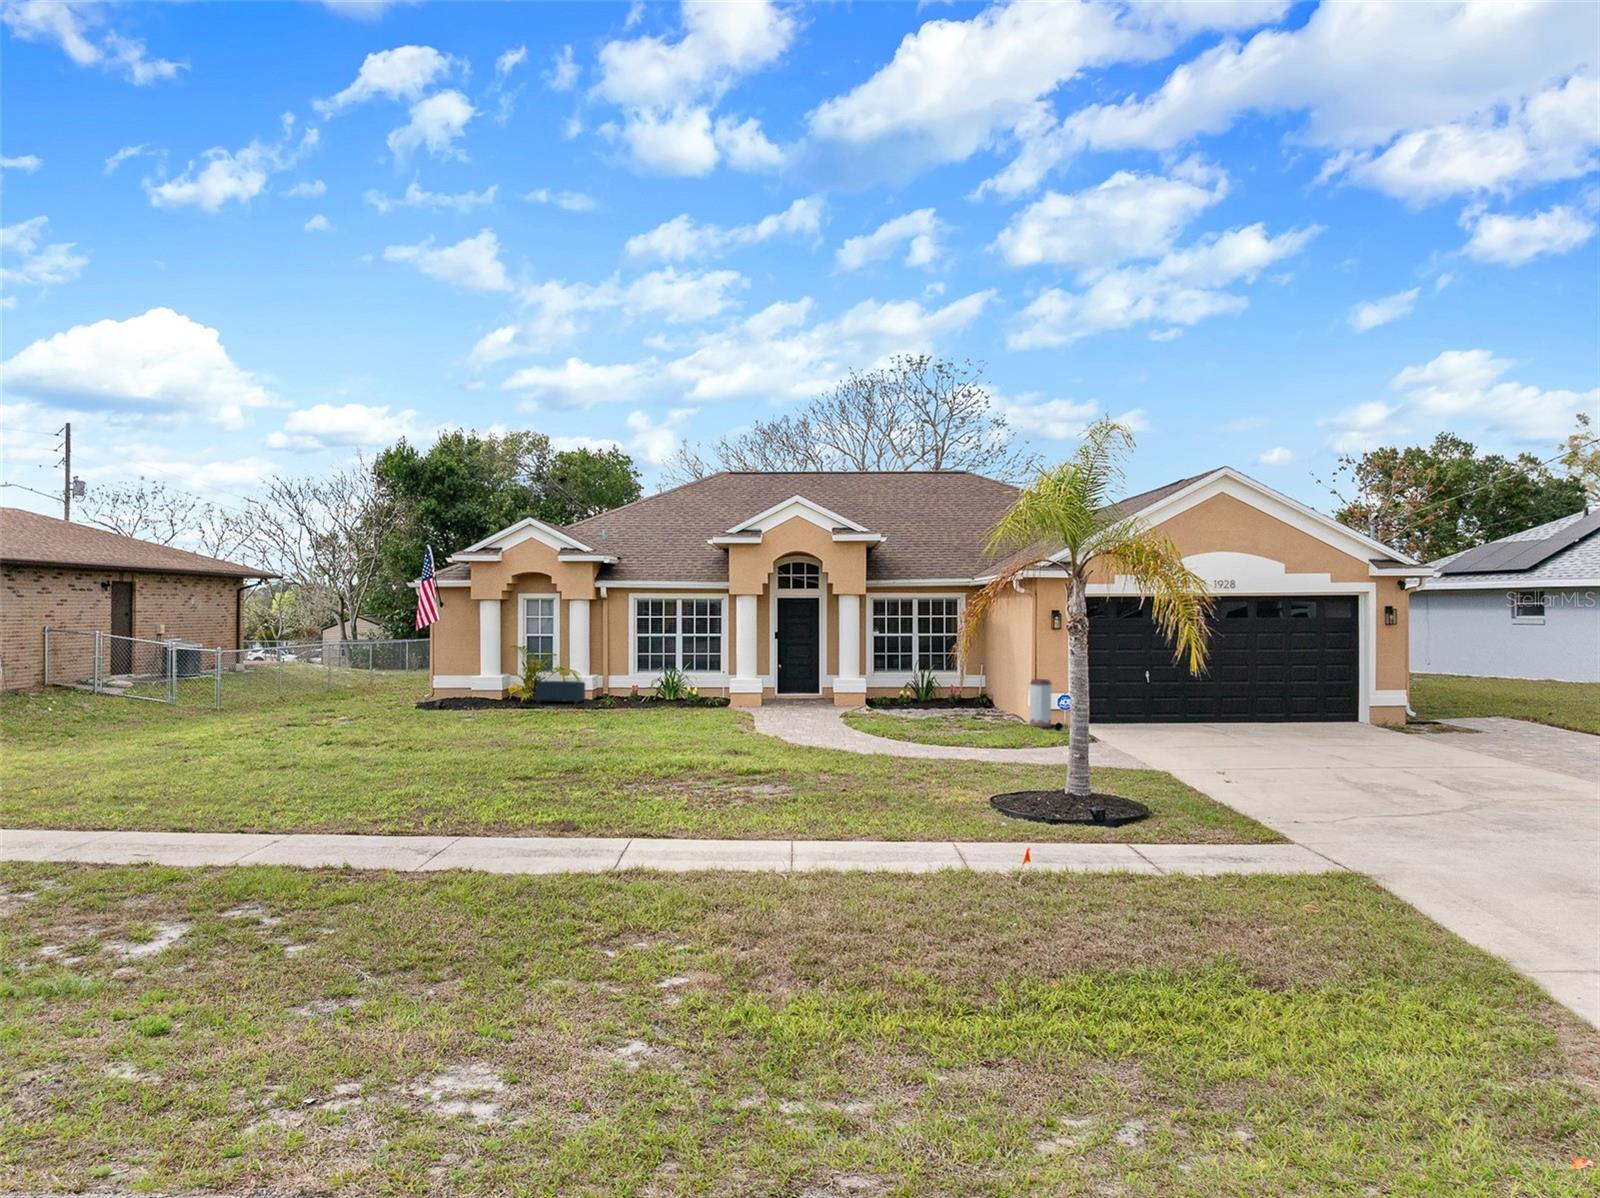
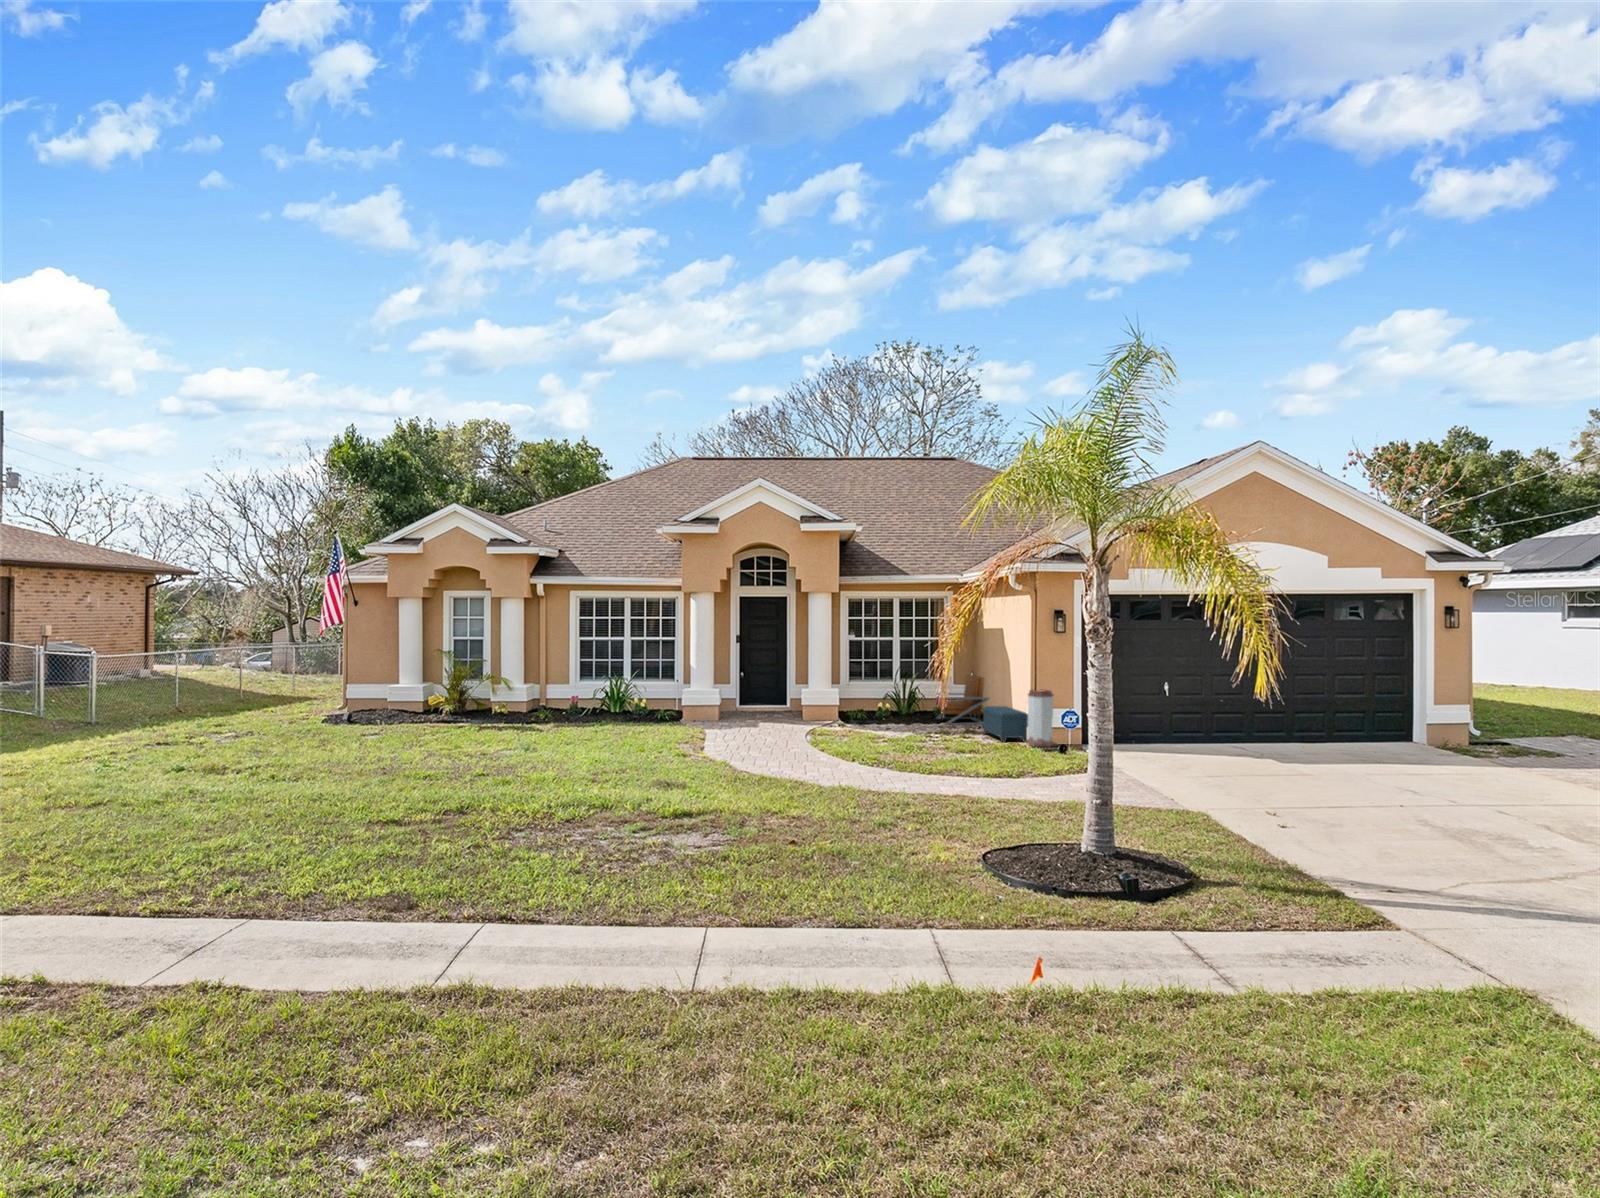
lounge chair: none [951,666,998,710] -> present [937,674,989,725]
bench: present [536,681,585,704] -> present [983,706,1028,742]

